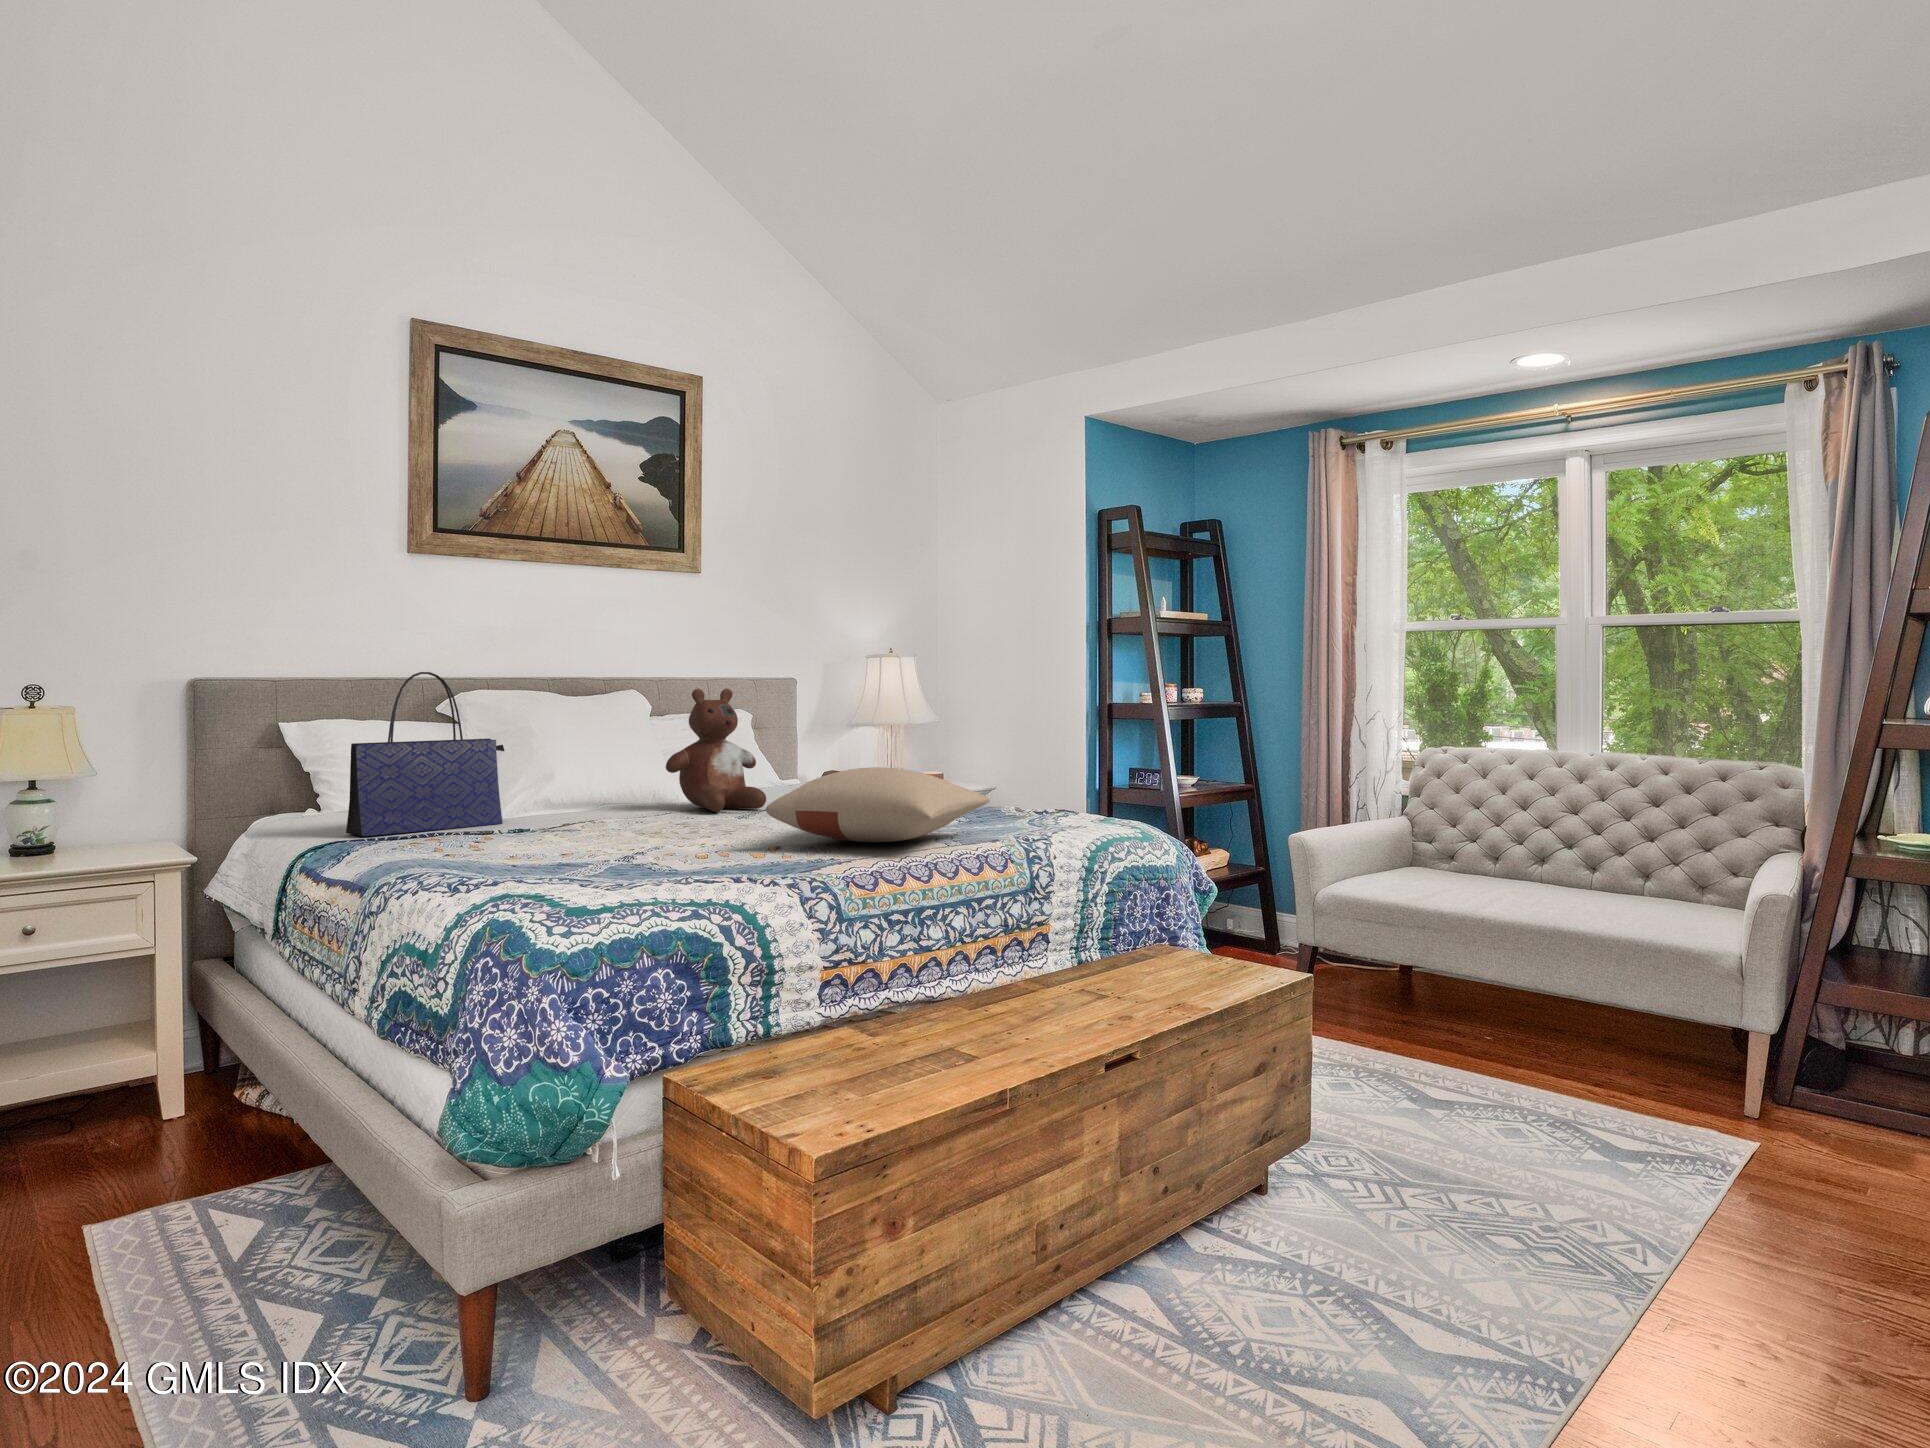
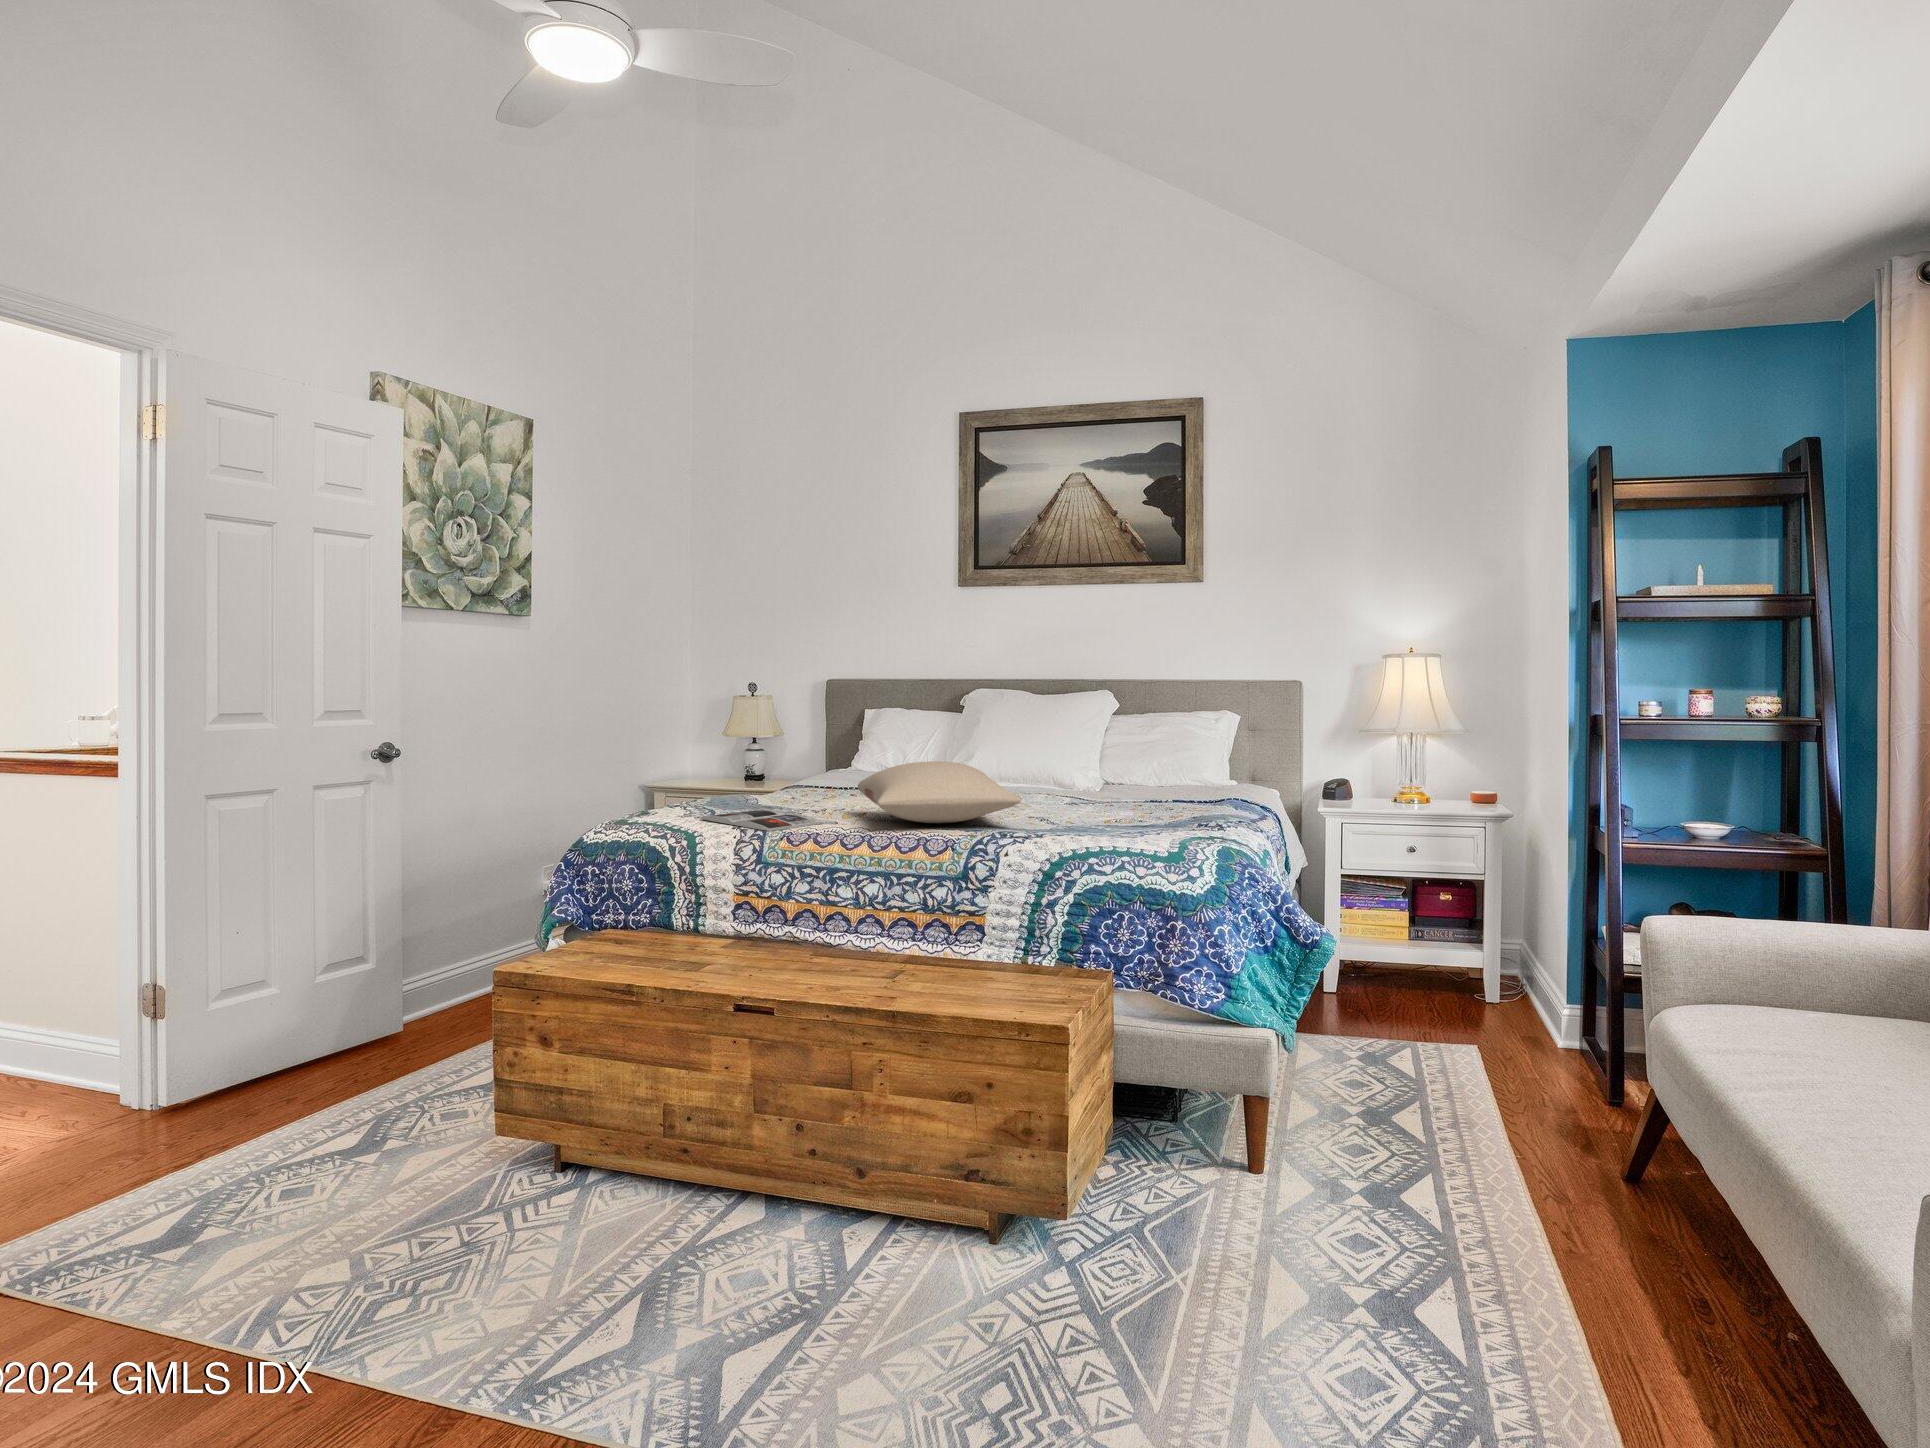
tote bag: present [346,672,505,837] -> none [796,673,898,781]
stuffed bear: present [666,689,766,812] -> none [996,689,1076,792]
magazine: none [640,856,813,884] -> present [699,810,823,831]

